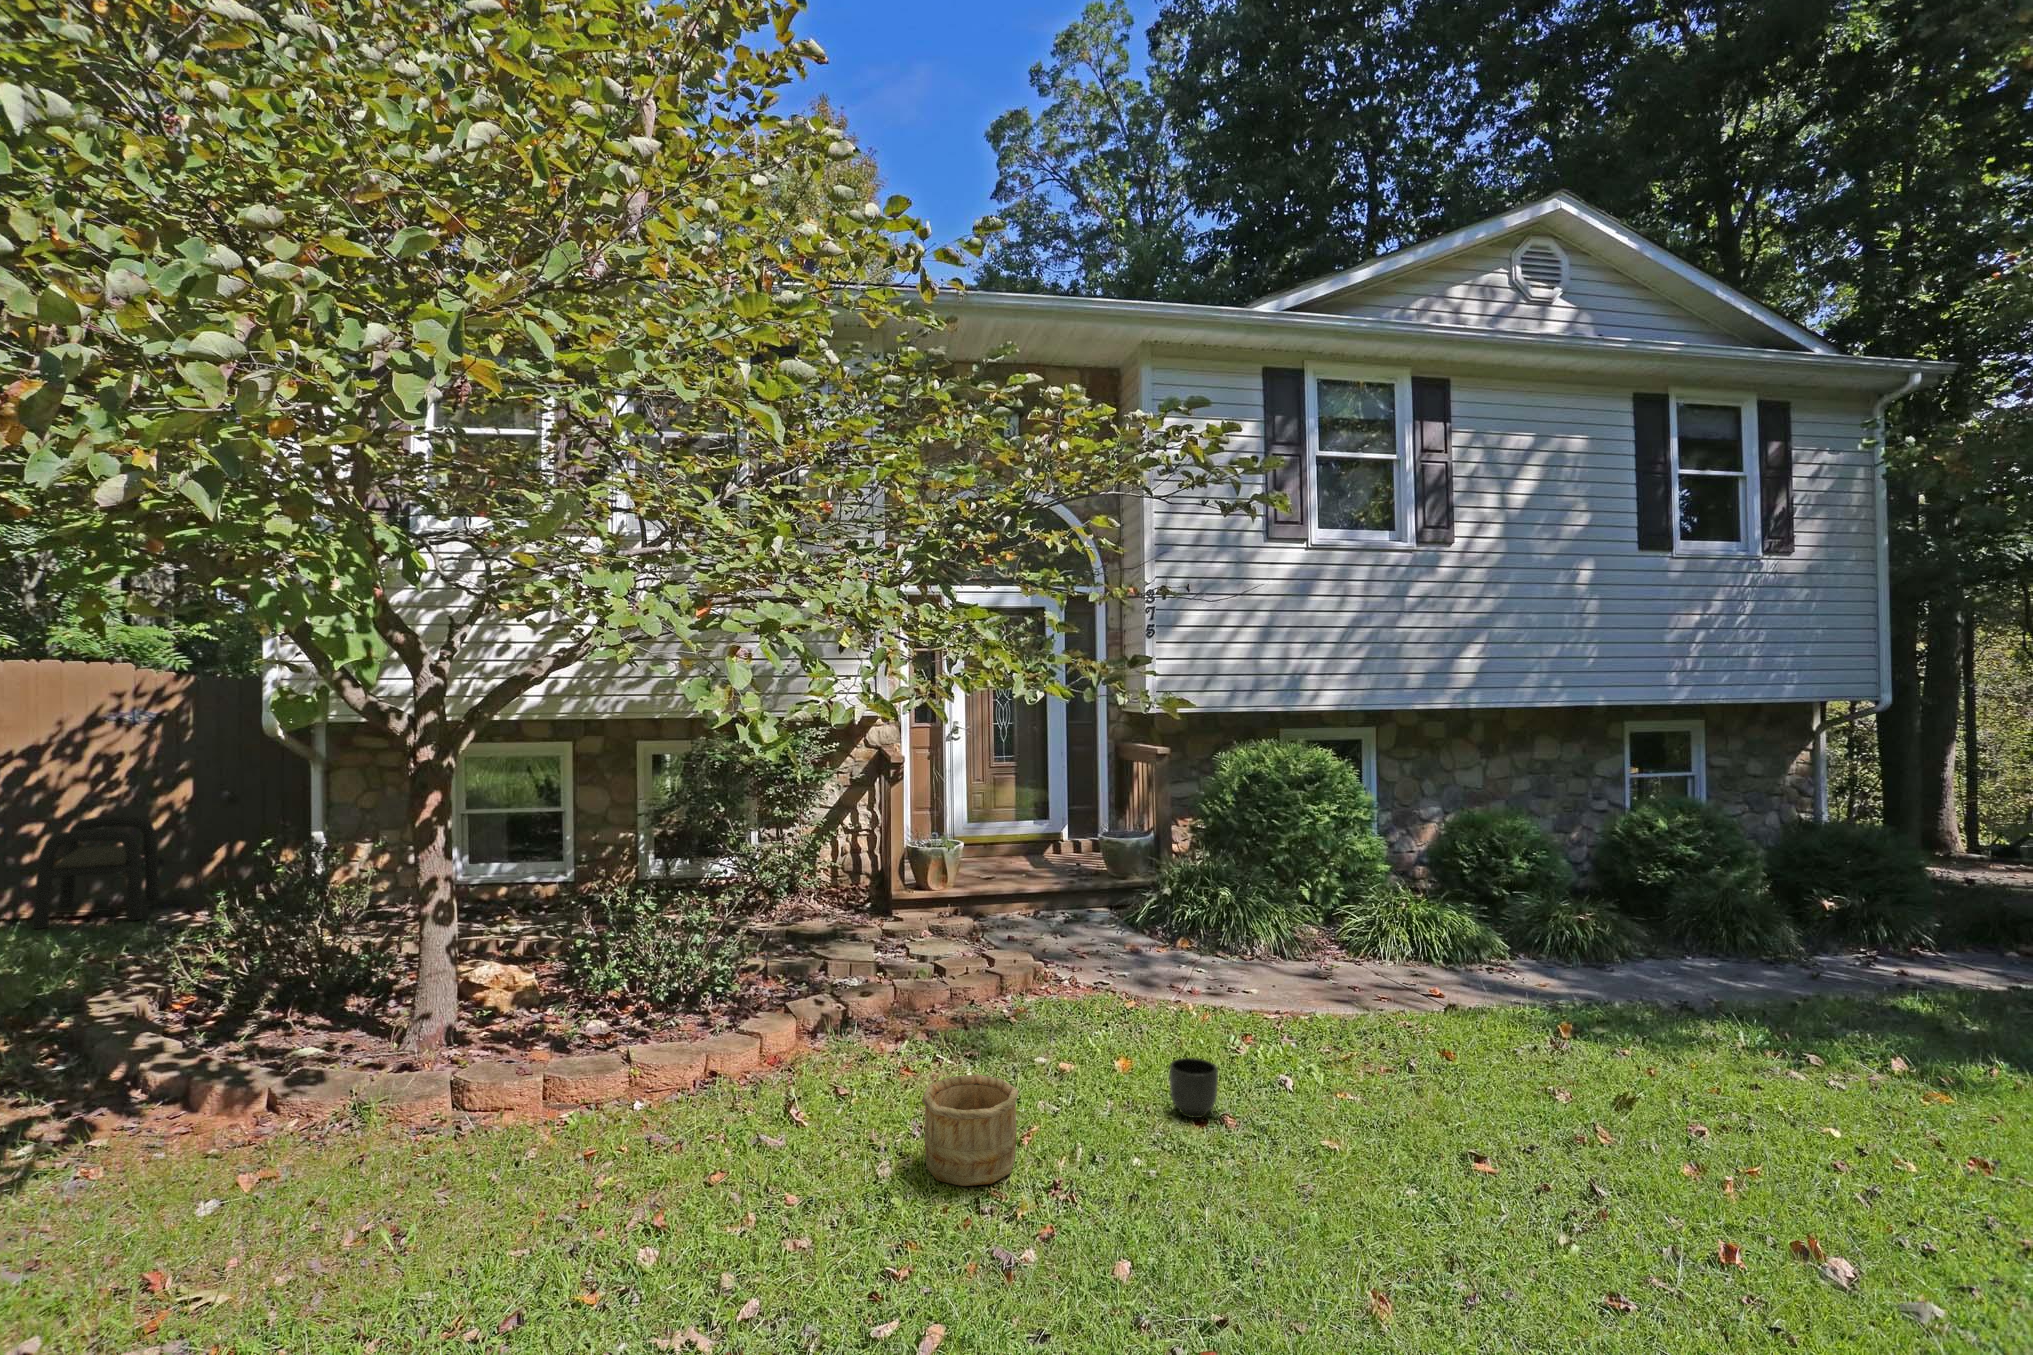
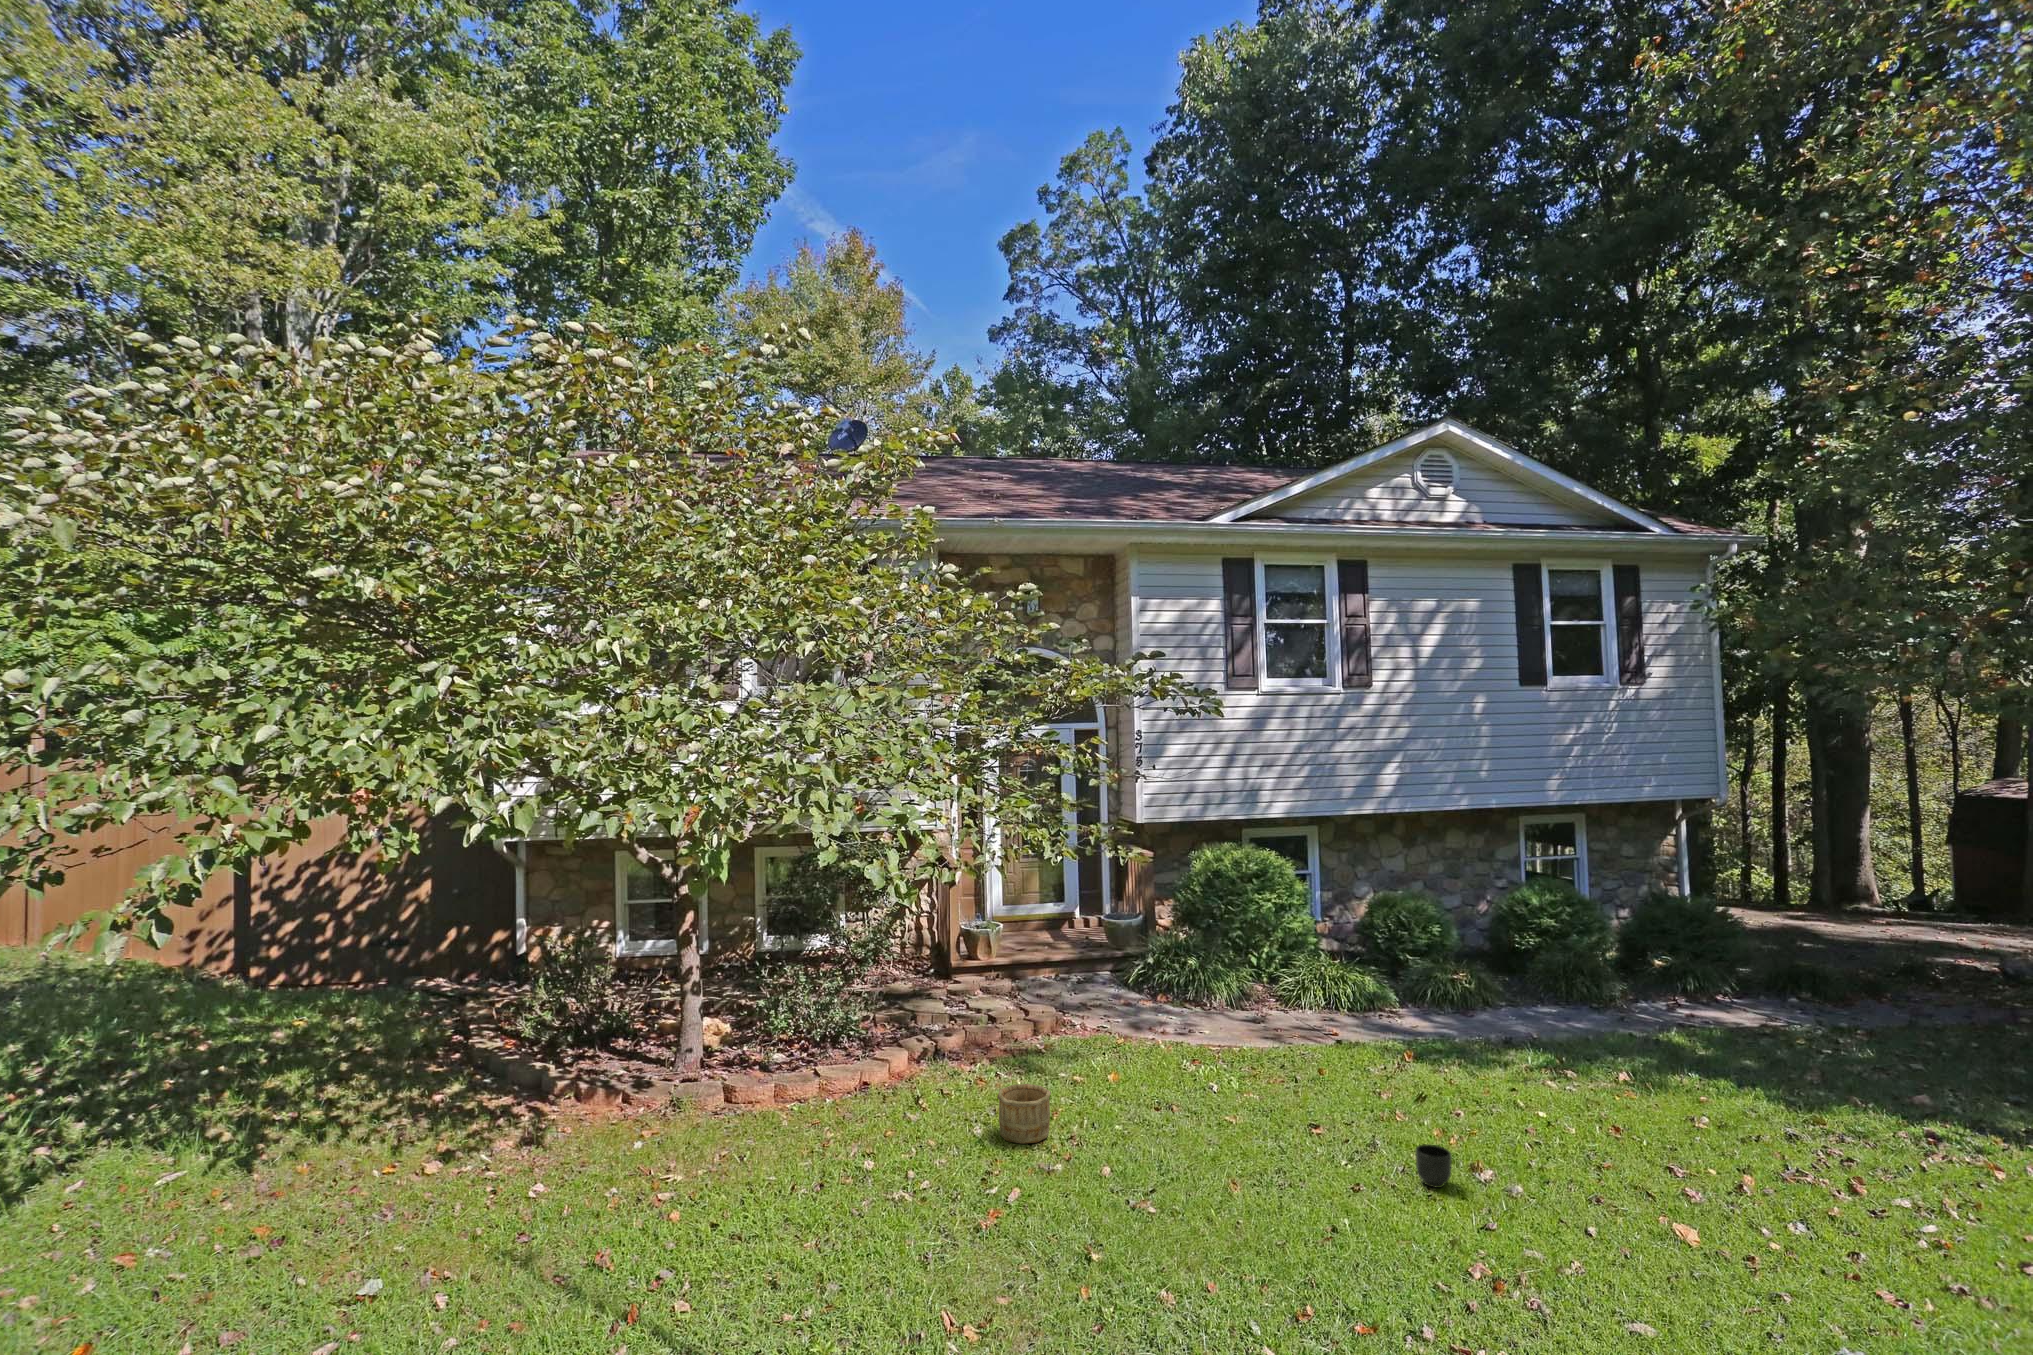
bench: present [32,816,159,929] -> none [344,907,414,993]
planter: present [1169,1058,1218,1118] -> present [1415,1144,1452,1188]

